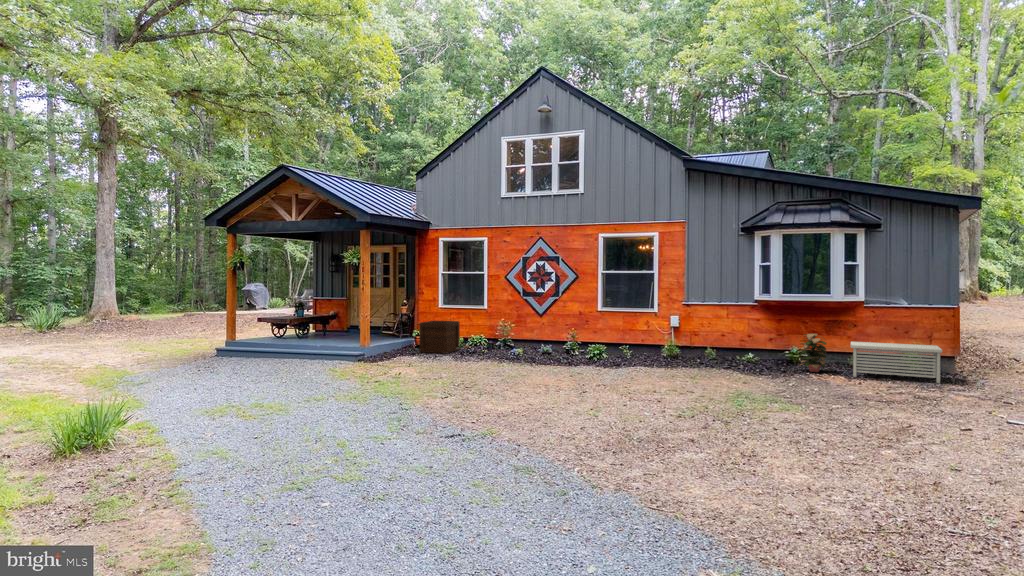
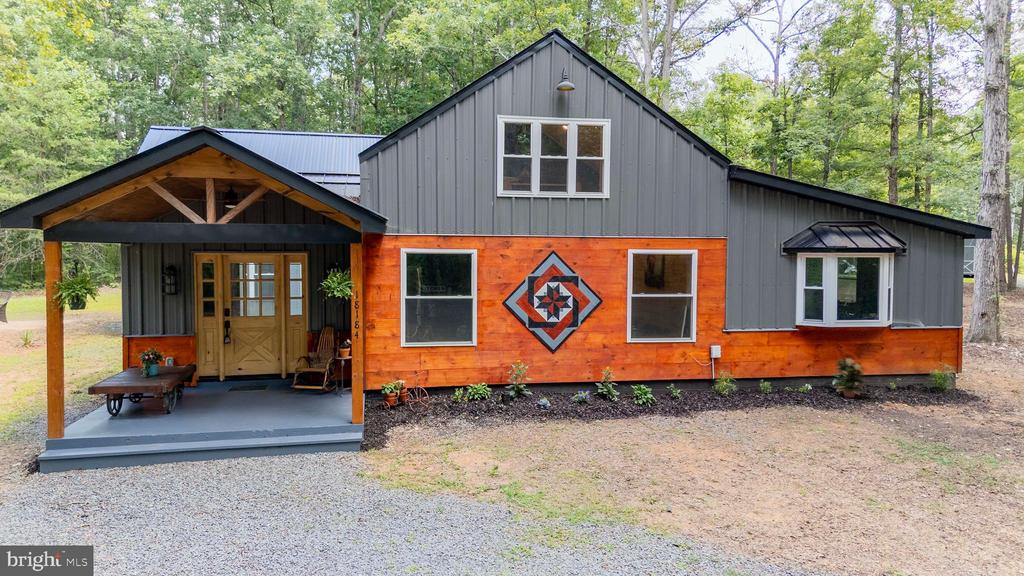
wooden crate: present [419,321,460,353] -> none [395,365,441,418]
storage bench: present [851,342,942,383] -> none [869,363,970,403]

